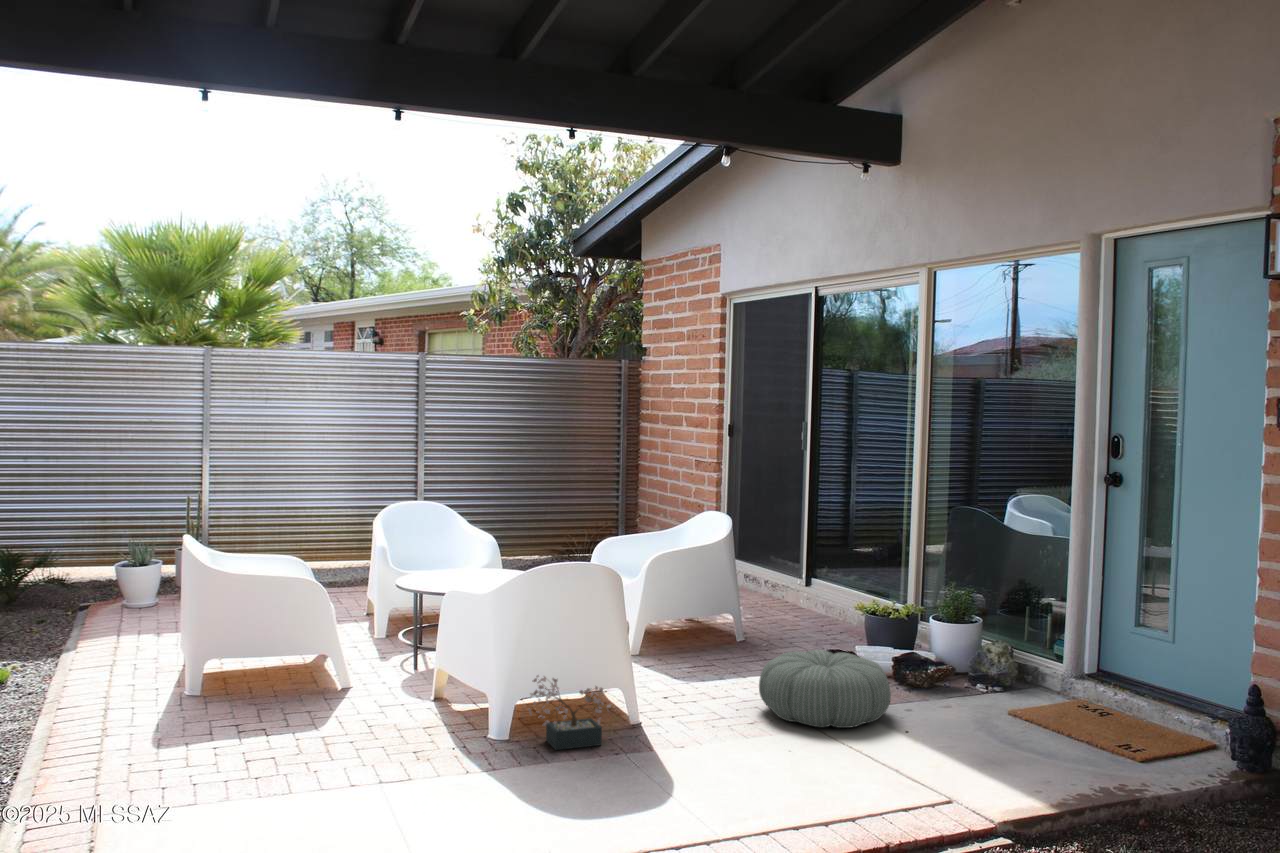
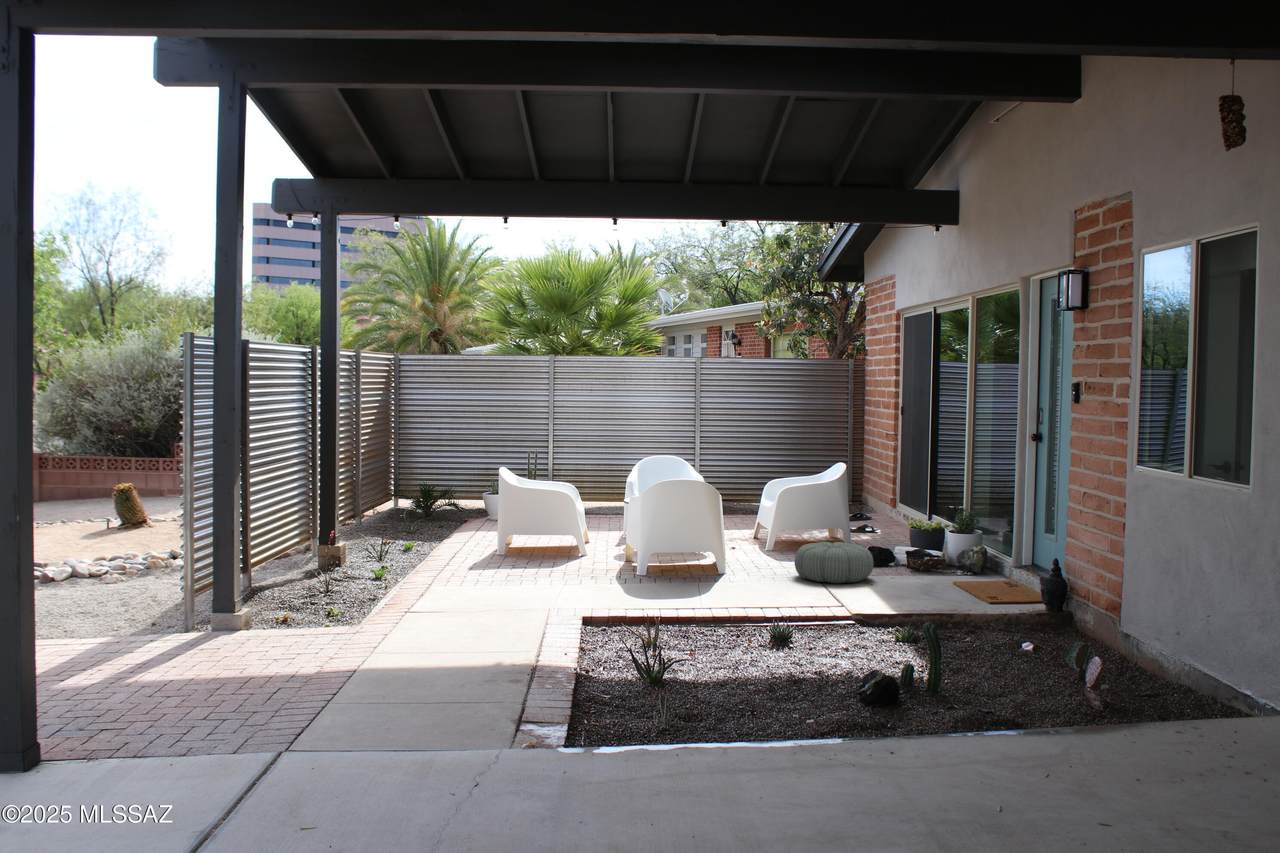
decorative plant: present [528,675,611,750] -> none [649,540,695,579]

